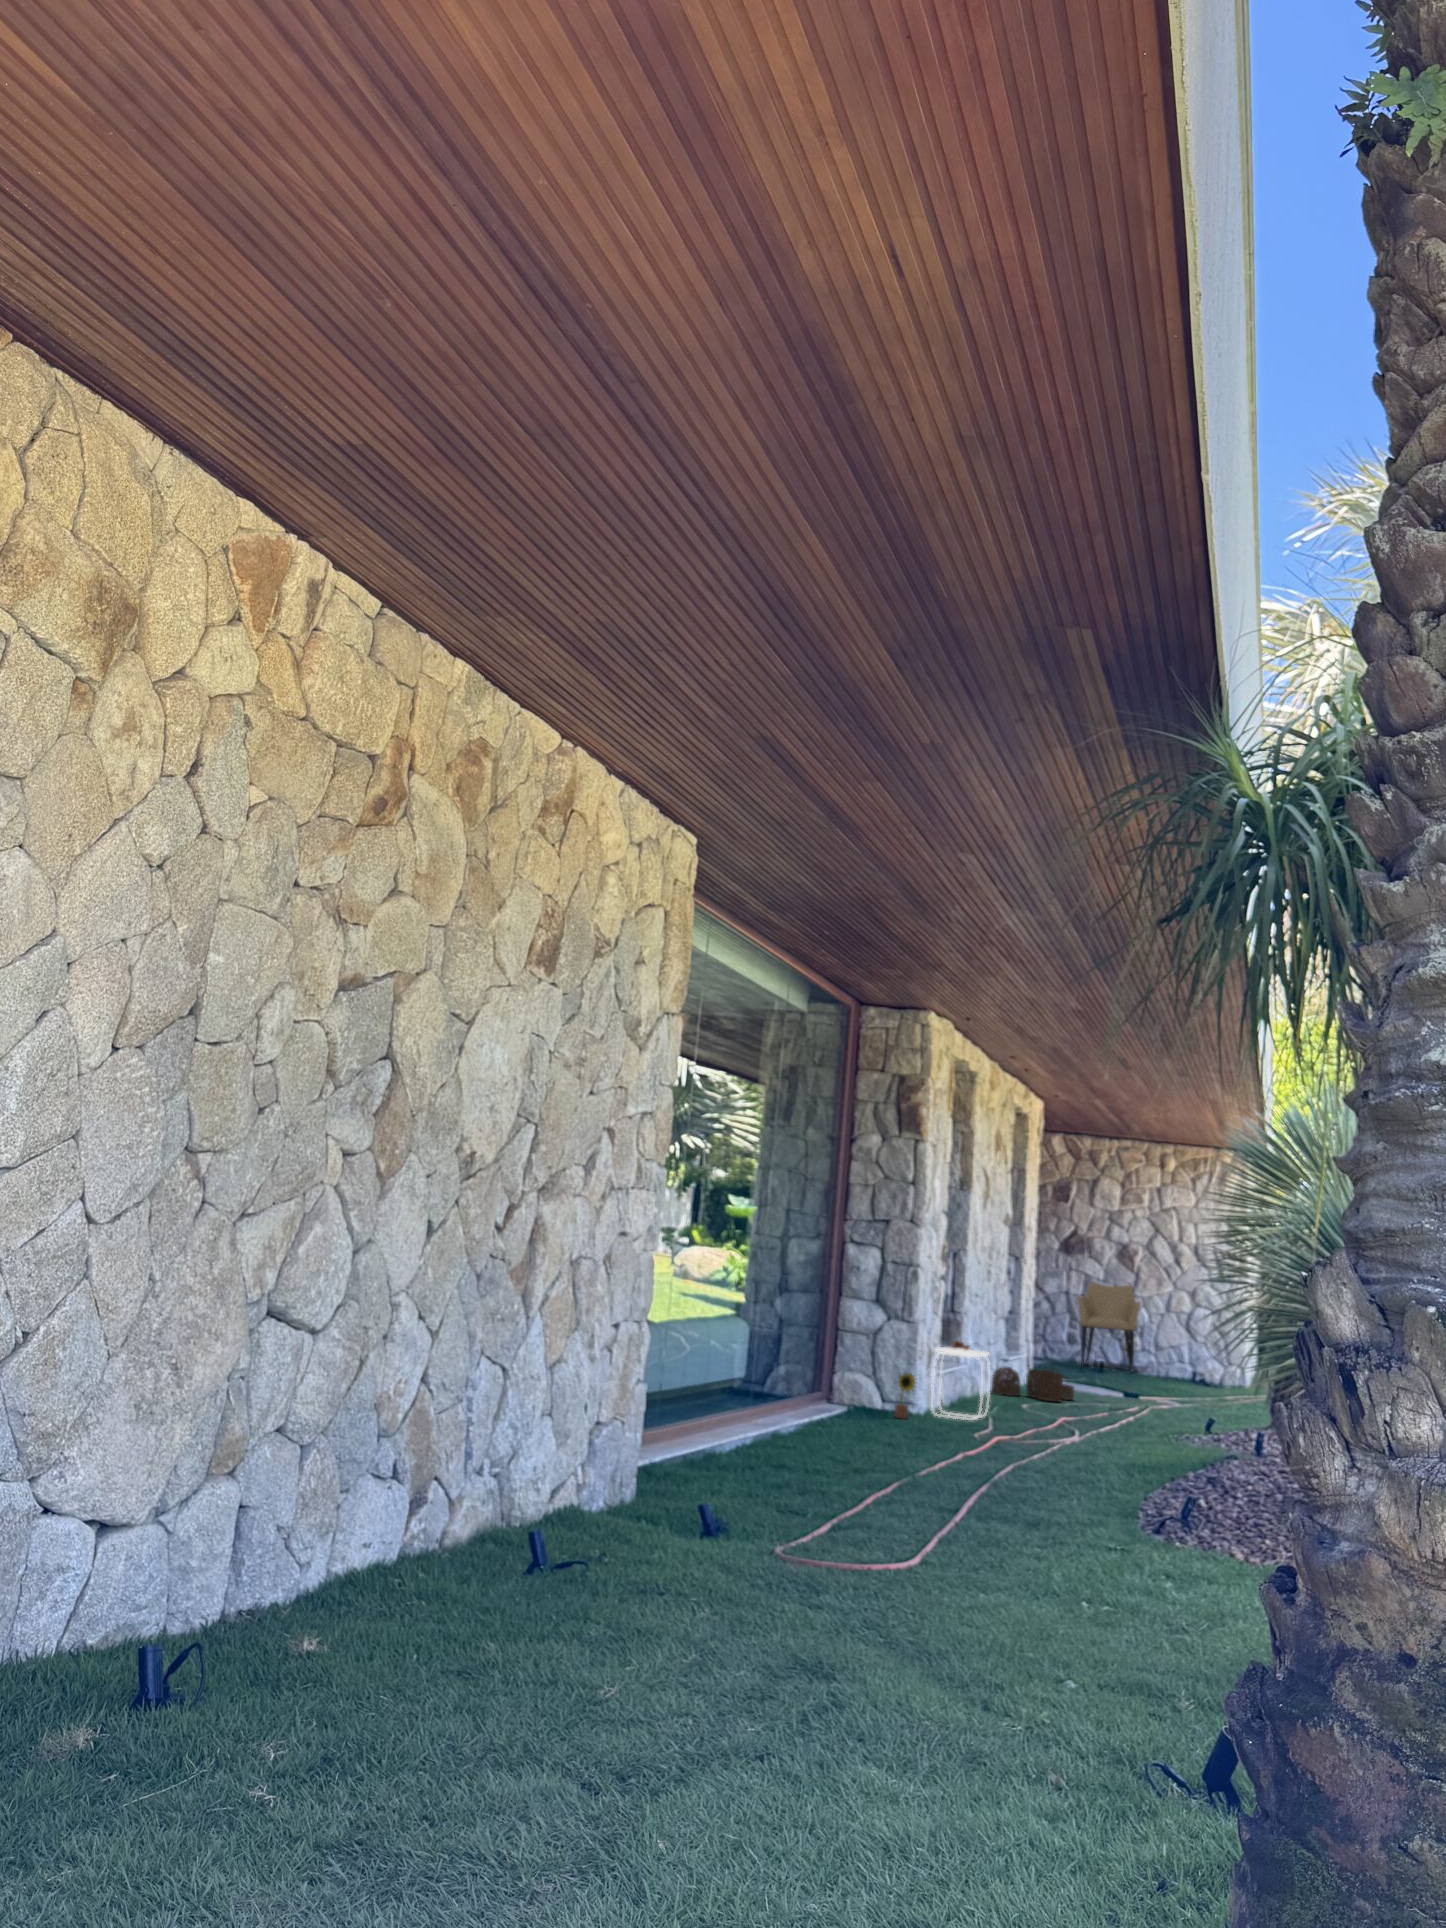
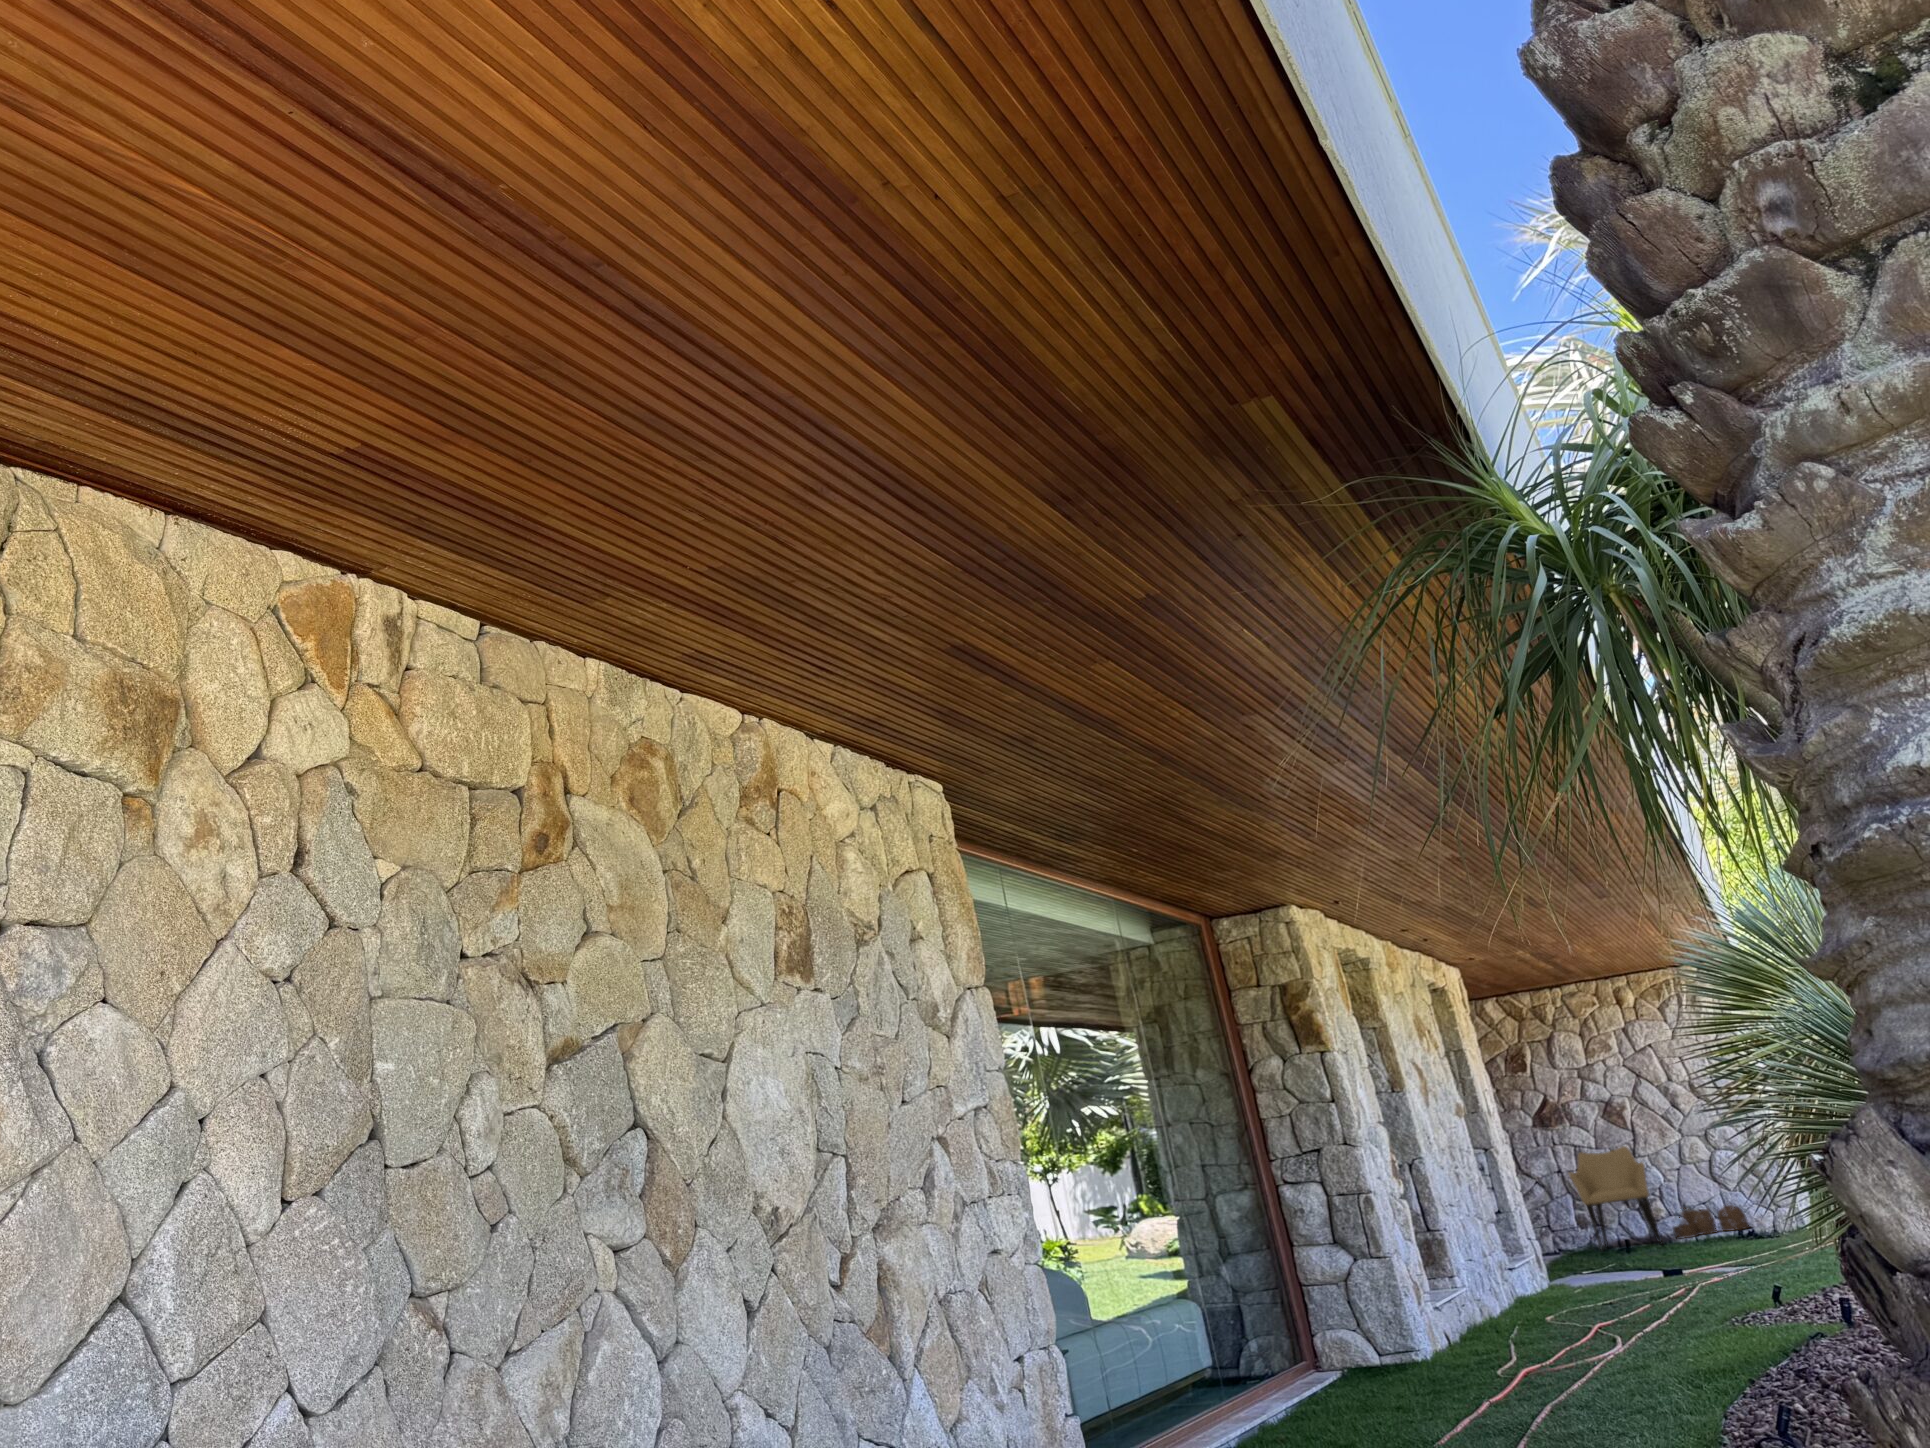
side table: present [931,1341,990,1420] -> none [1418,1263,1503,1355]
woven basket: present [991,1365,1074,1402] -> present [1673,1204,1749,1238]
decorative plant: present [894,1373,915,1419] -> none [1387,1313,1413,1369]

